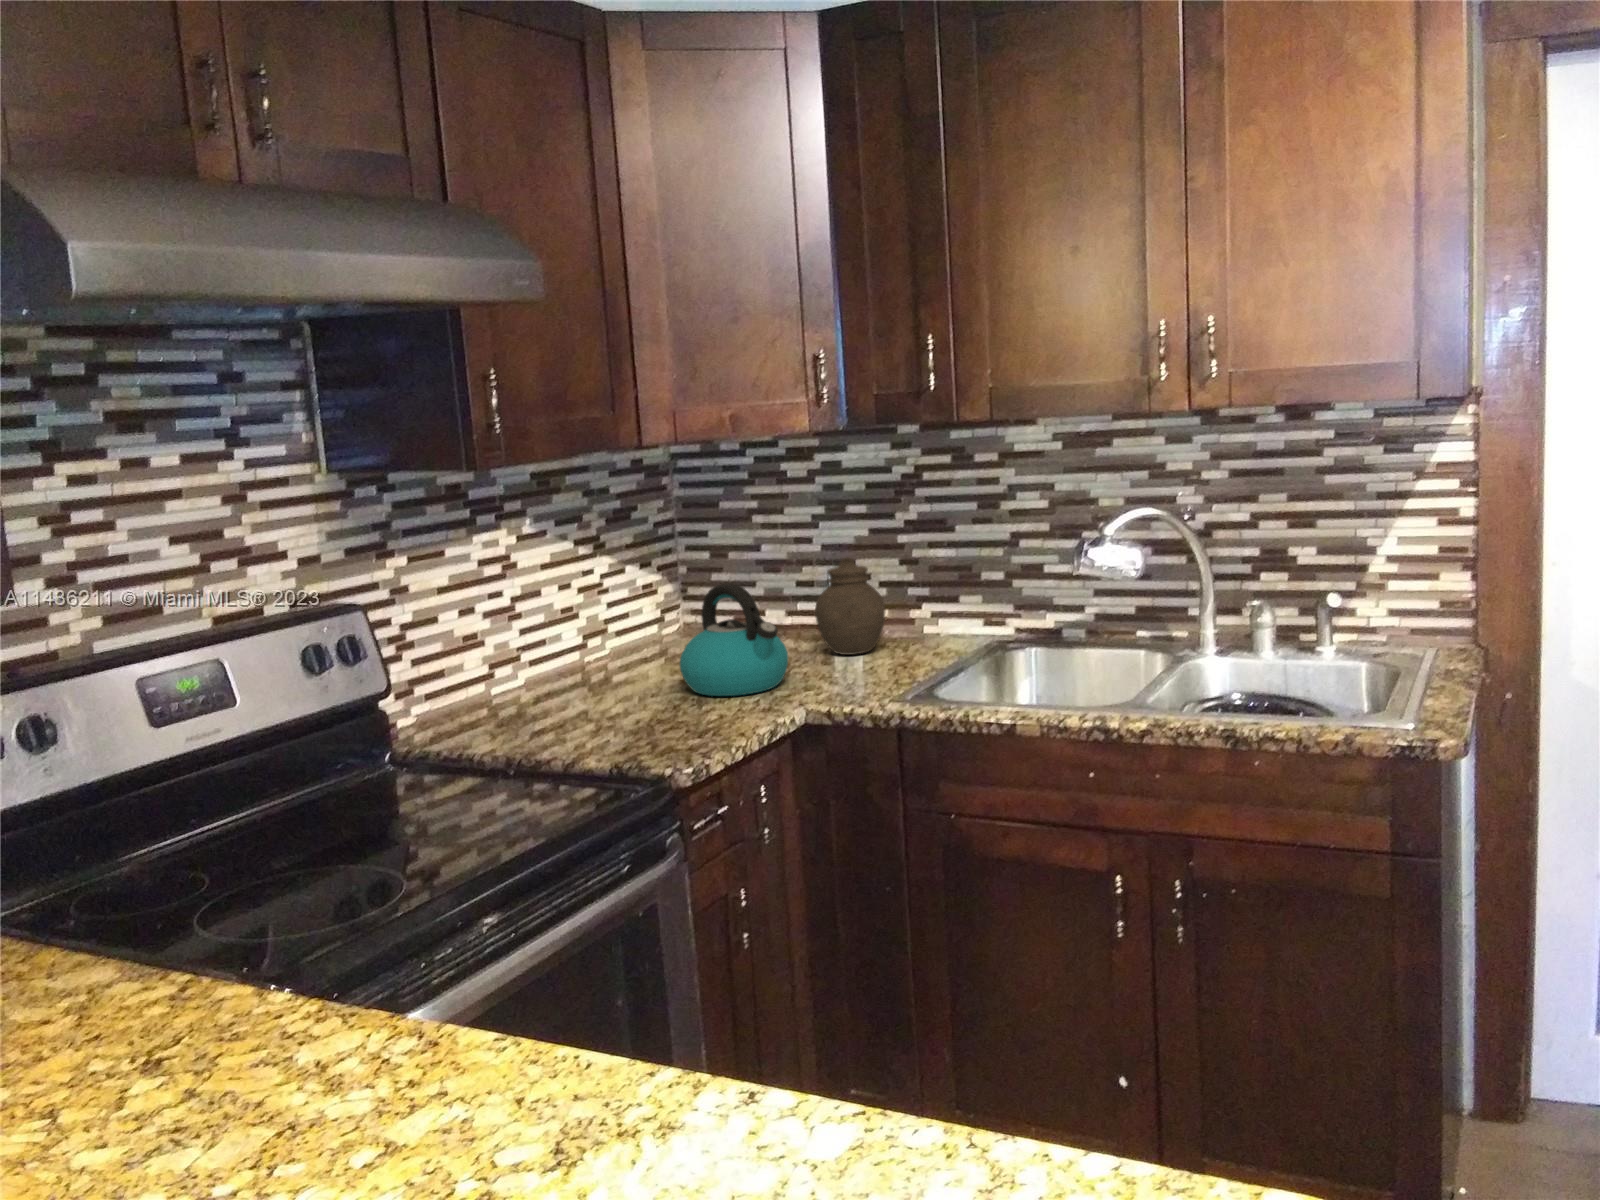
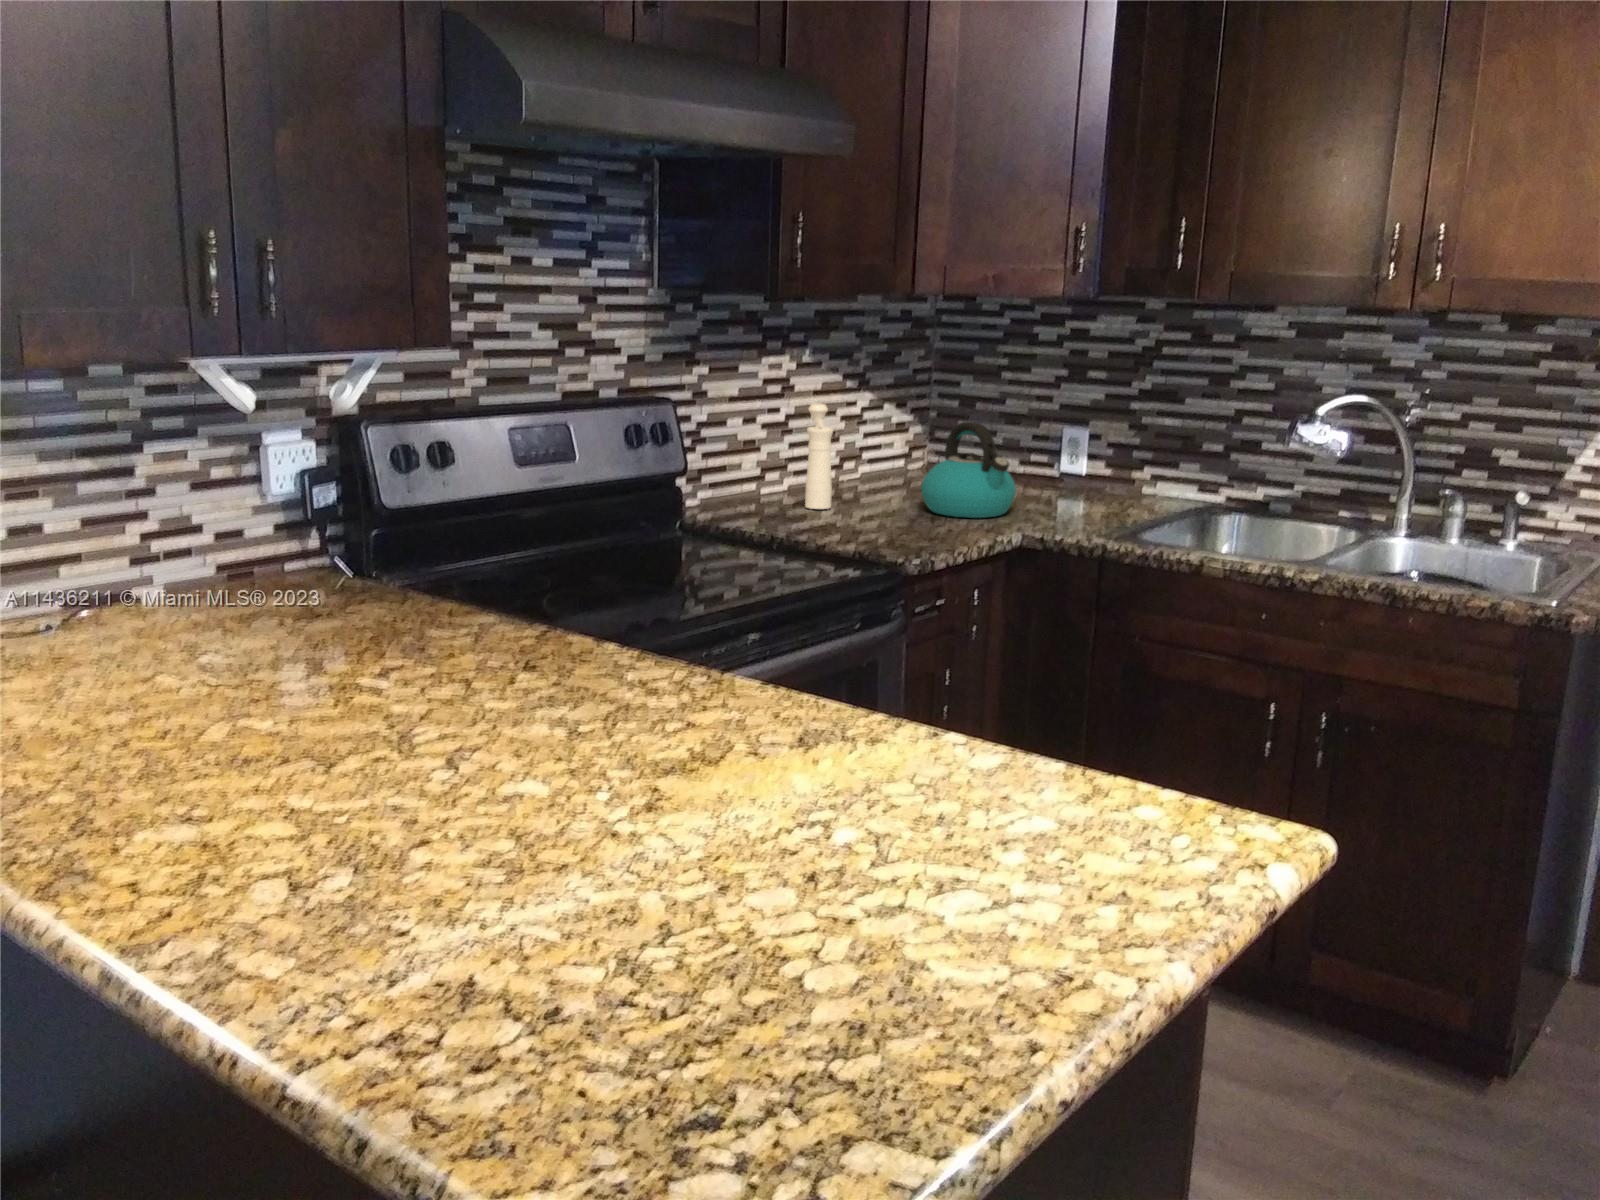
jar: present [815,558,885,655] -> none [1045,414,1109,501]
pepper mill: none [535,582,577,708] -> present [805,403,834,509]

